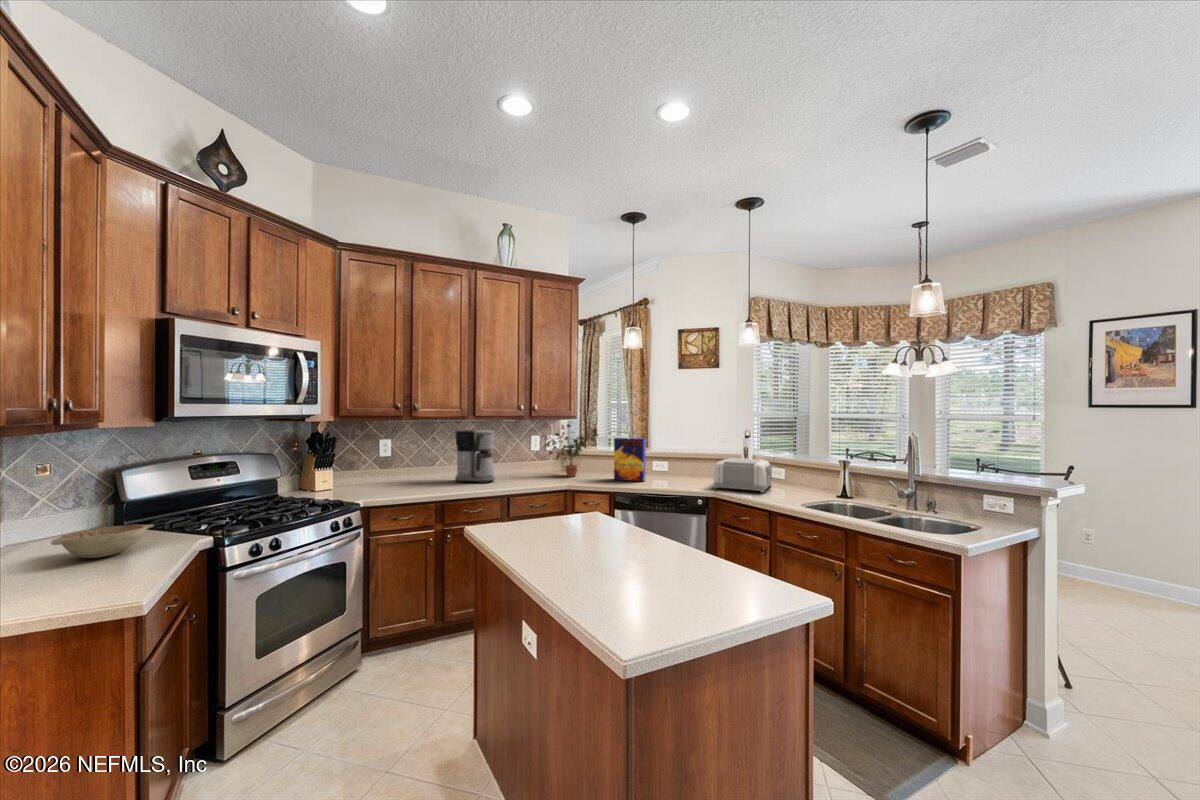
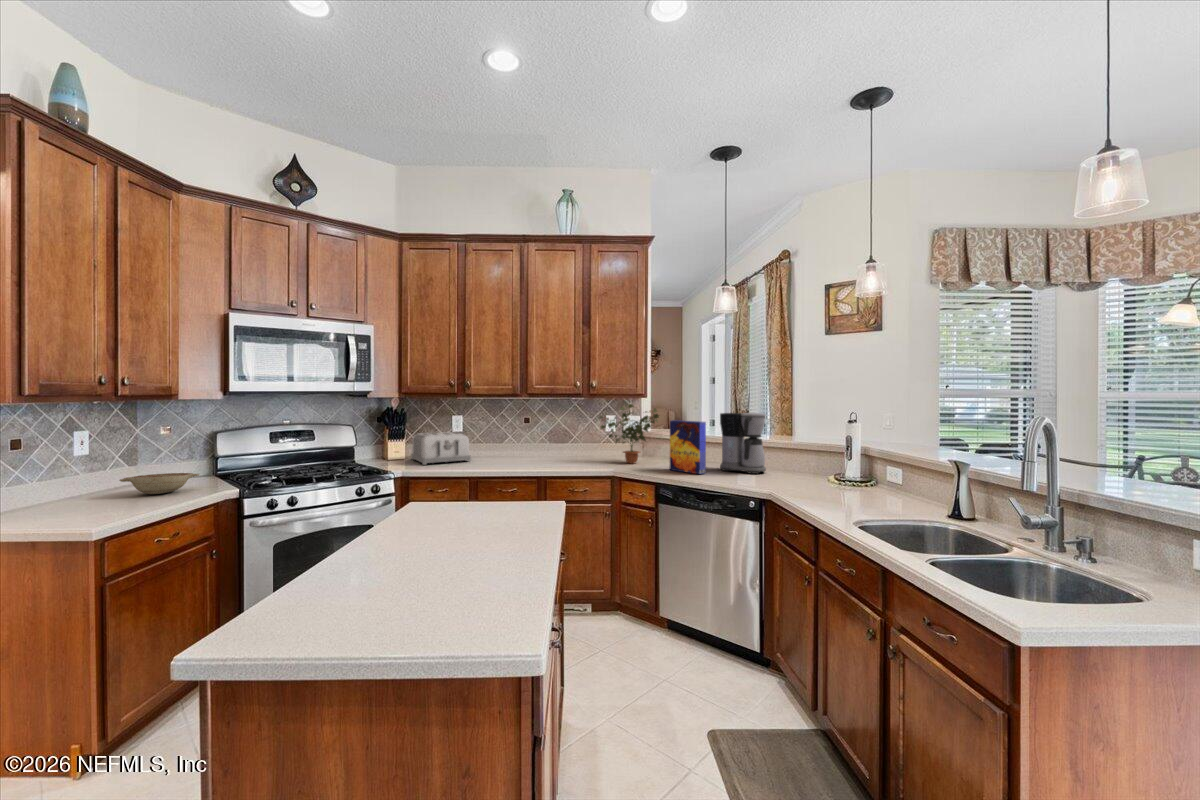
coffee maker: present [455,430,495,483] -> present [720,413,766,474]
toaster: present [714,458,775,493] -> present [411,432,471,465]

